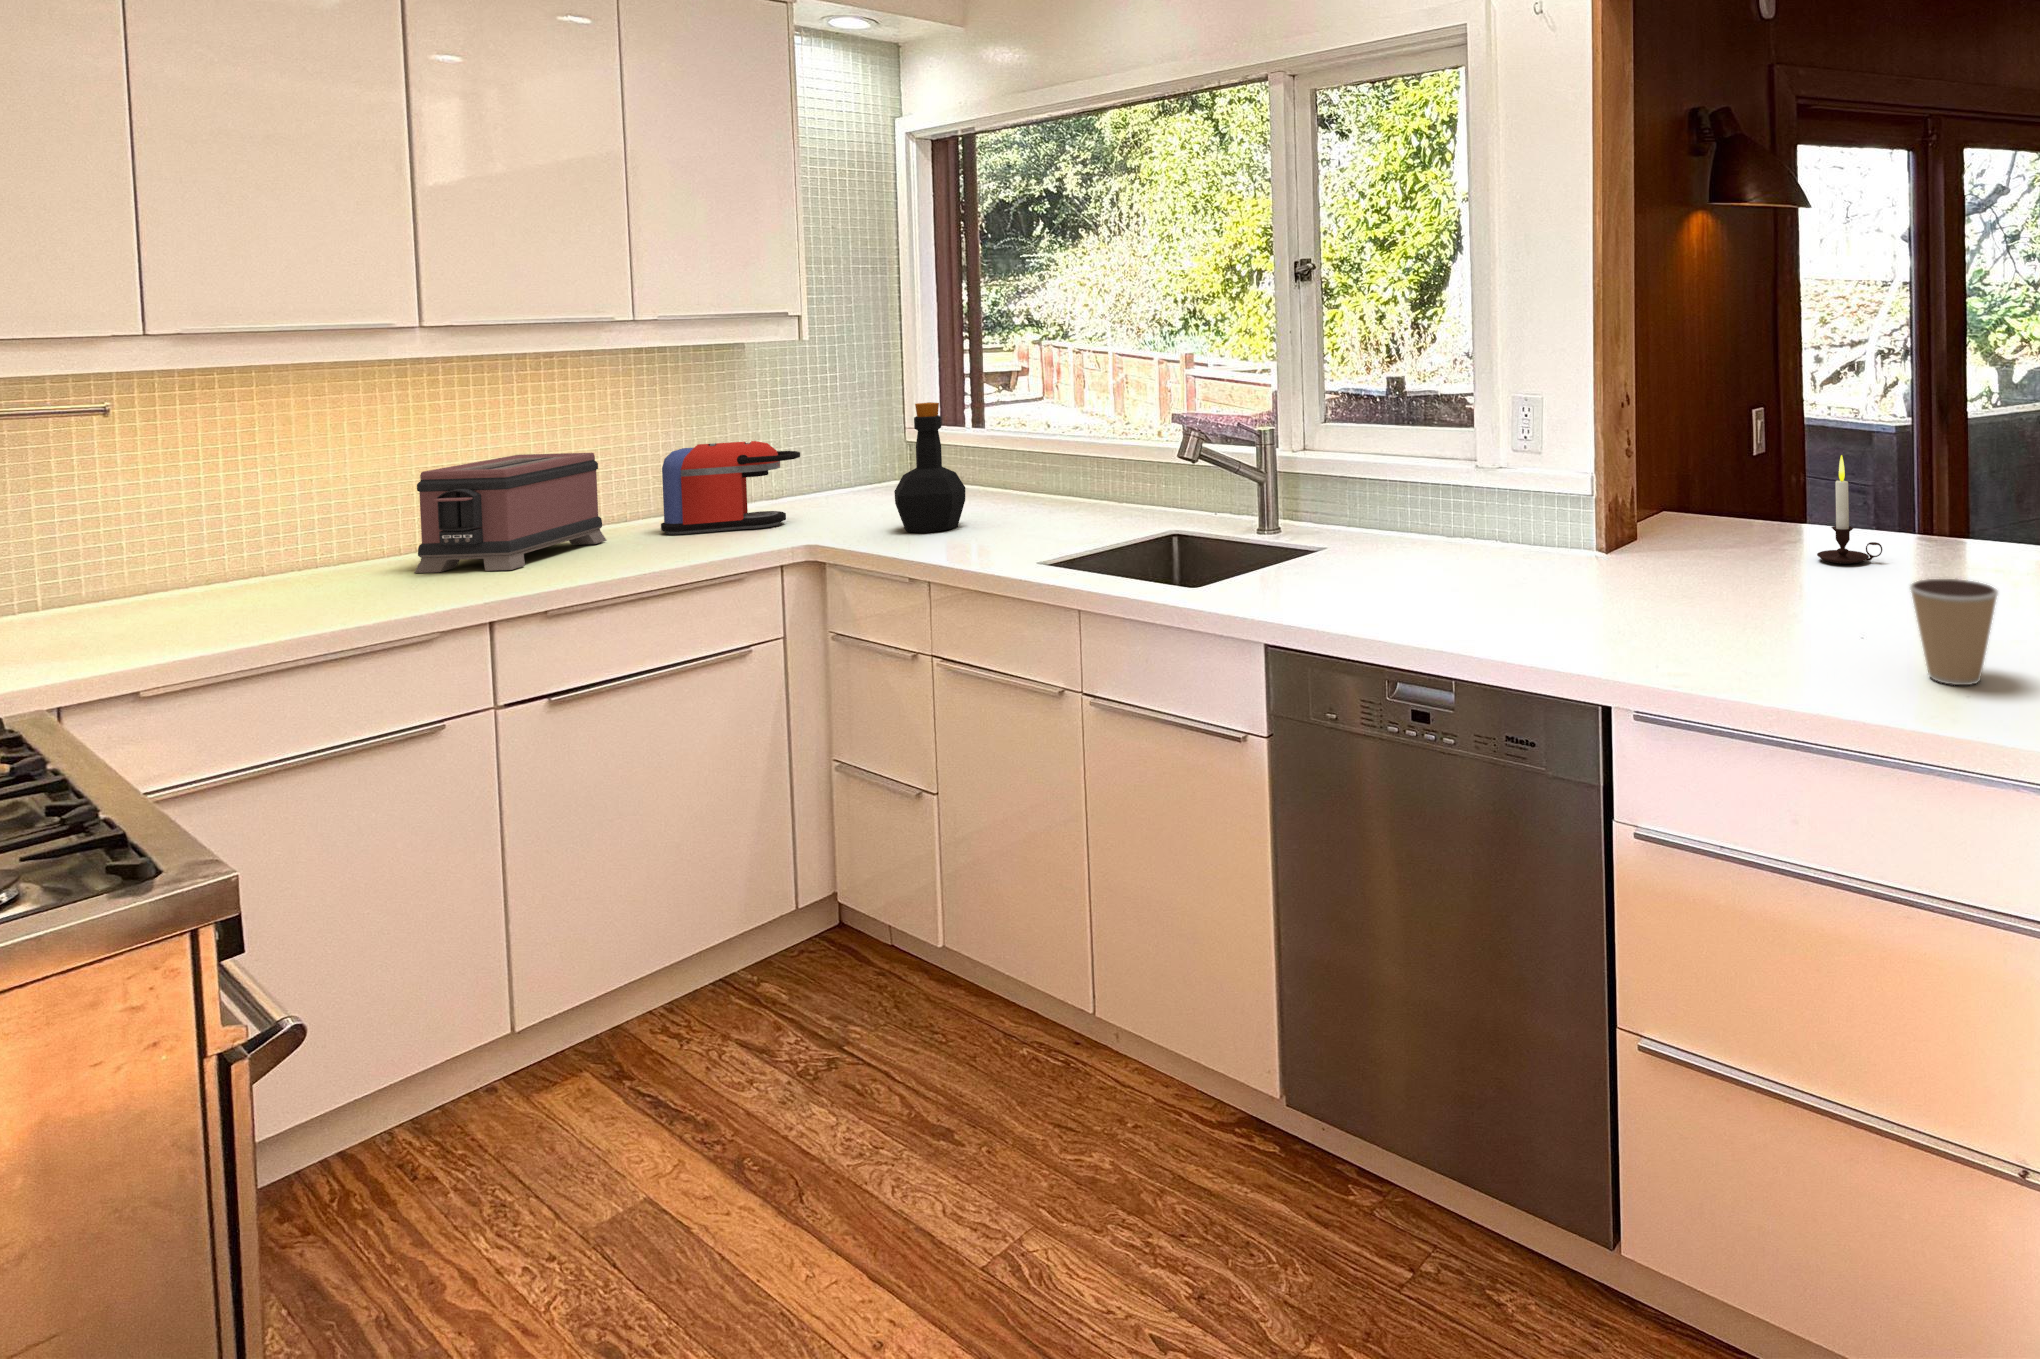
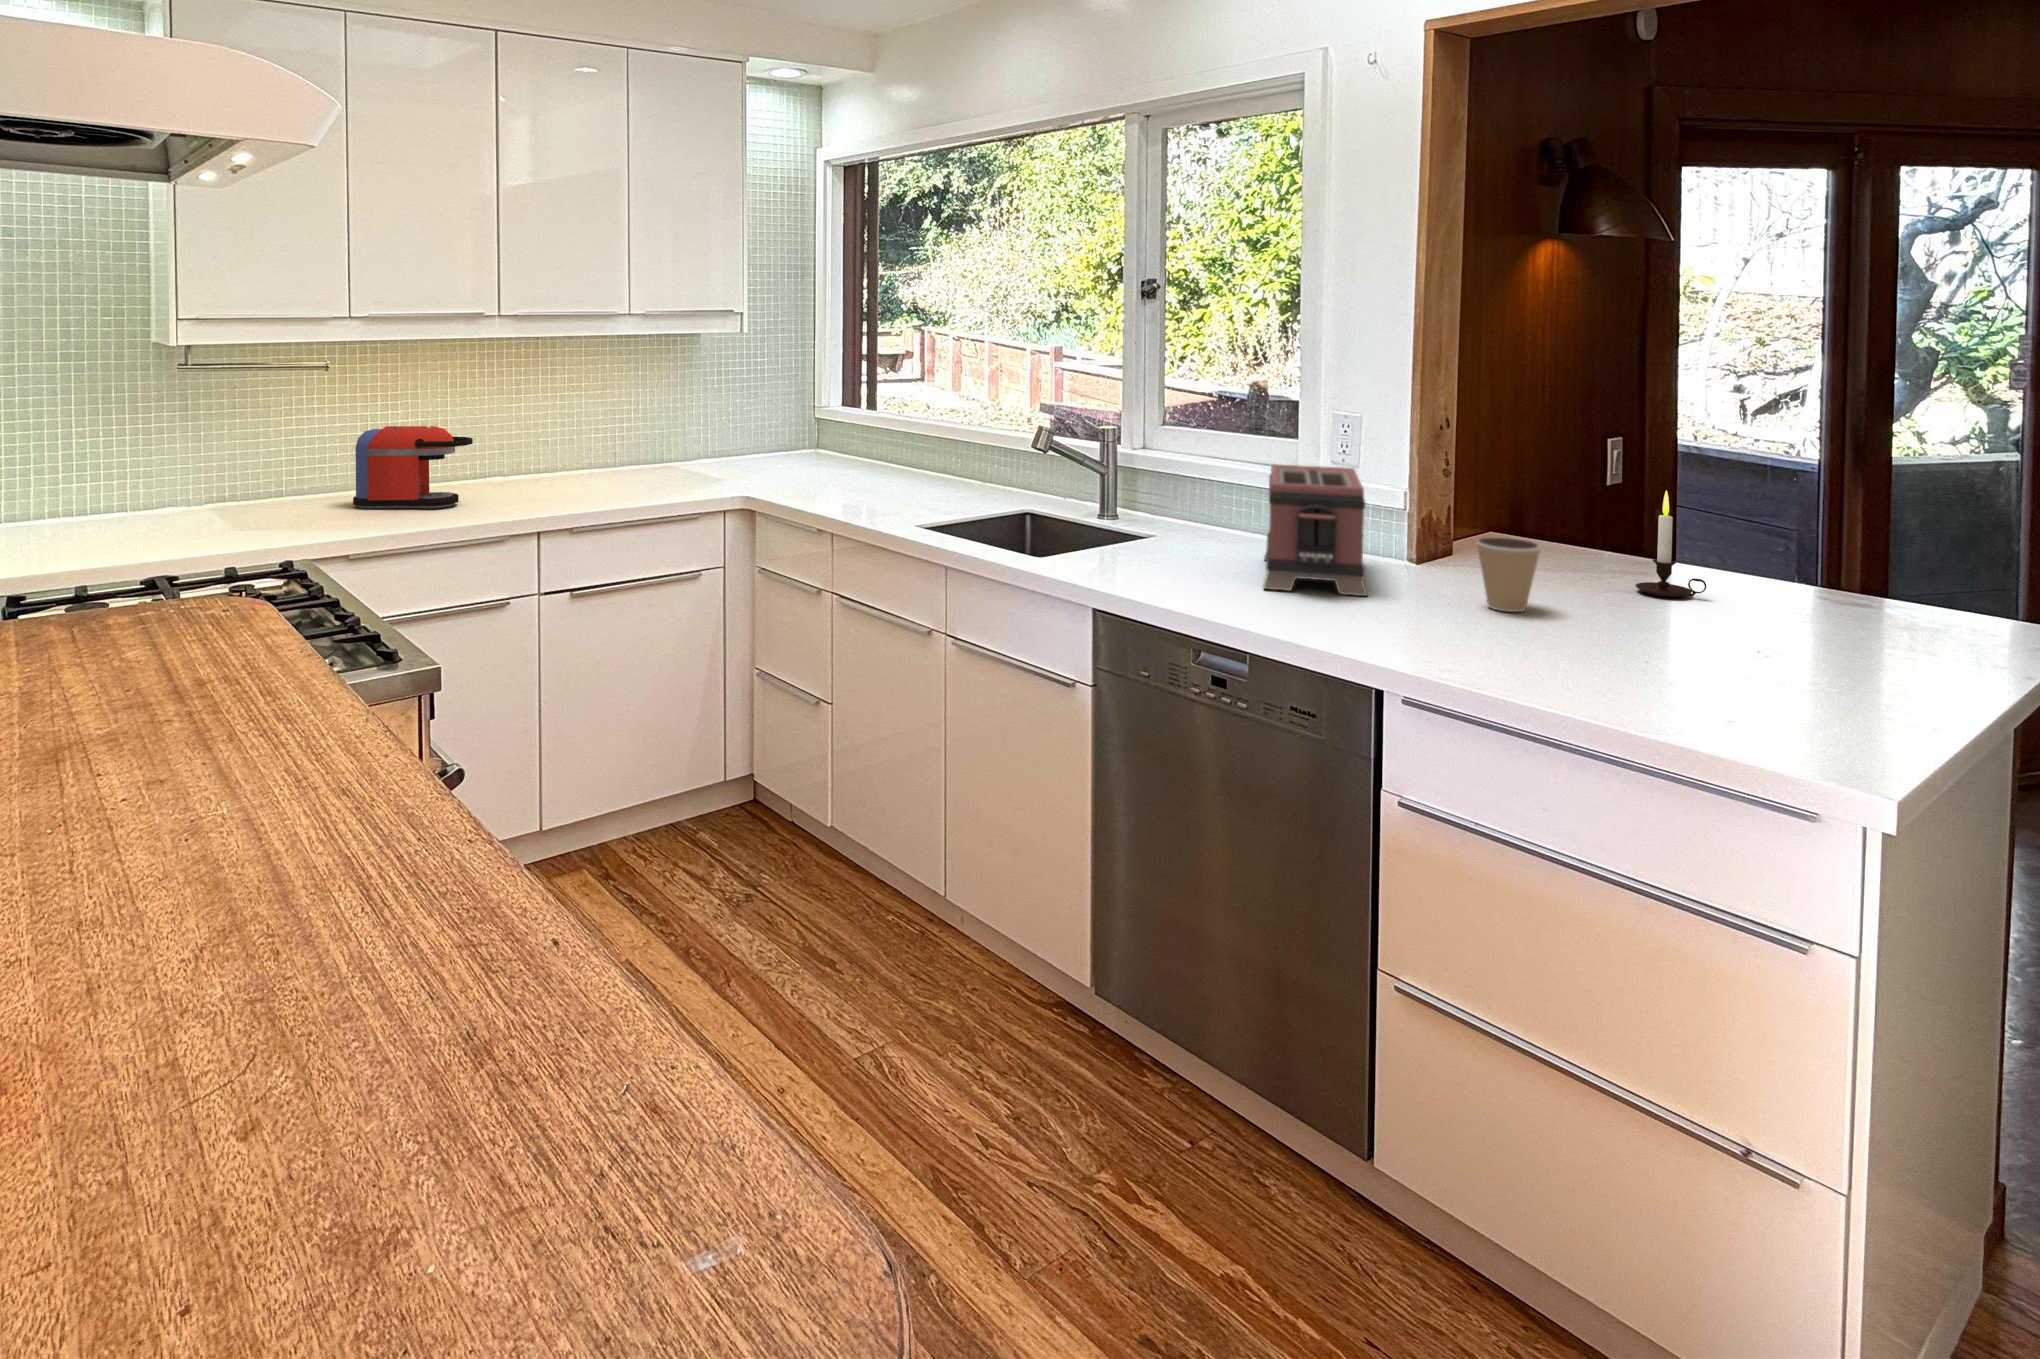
bottle: present [894,402,965,533] -> none [808,385,862,492]
coffee maker: present [661,441,800,535] -> present [353,426,473,509]
toaster: present [414,453,606,573] -> present [1264,464,1367,596]
coffee cup: present [1910,579,1998,685] -> present [1477,538,1541,612]

